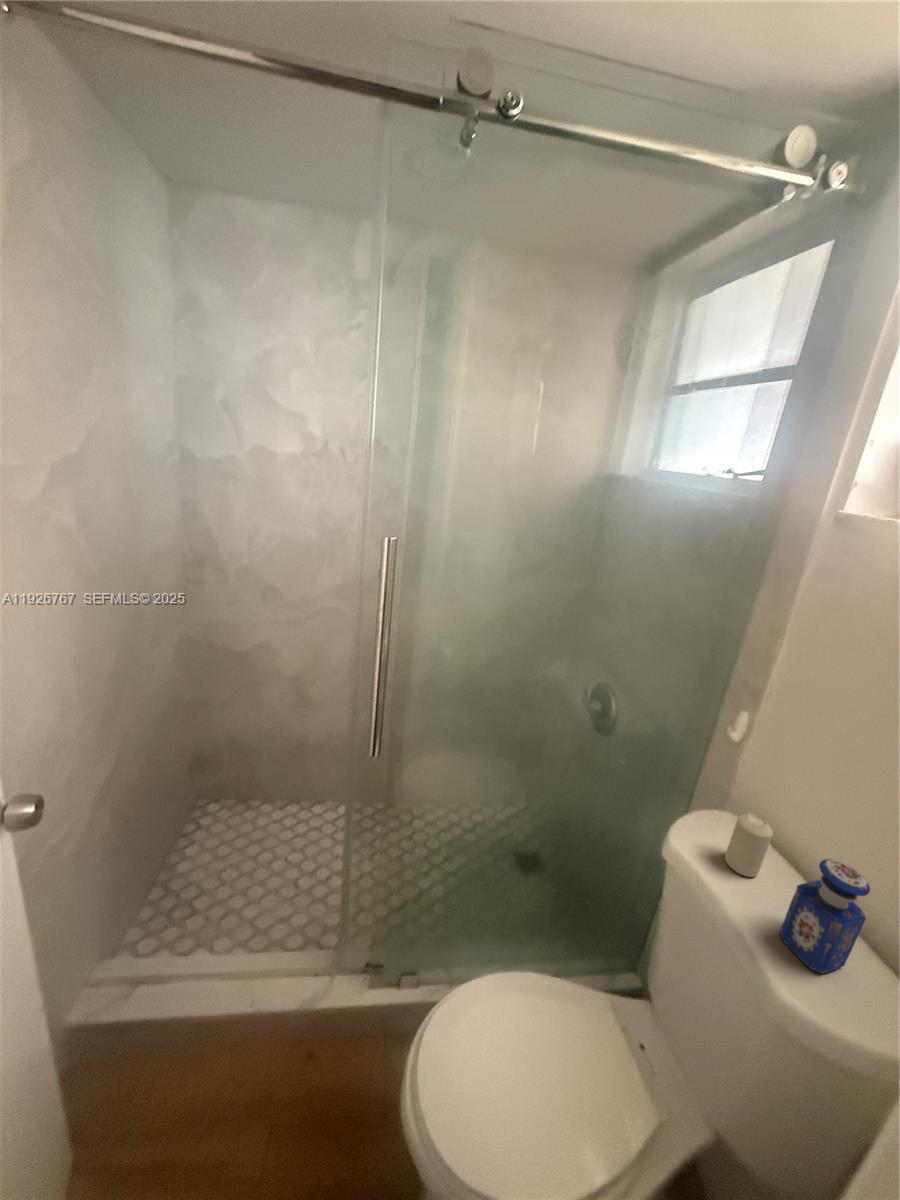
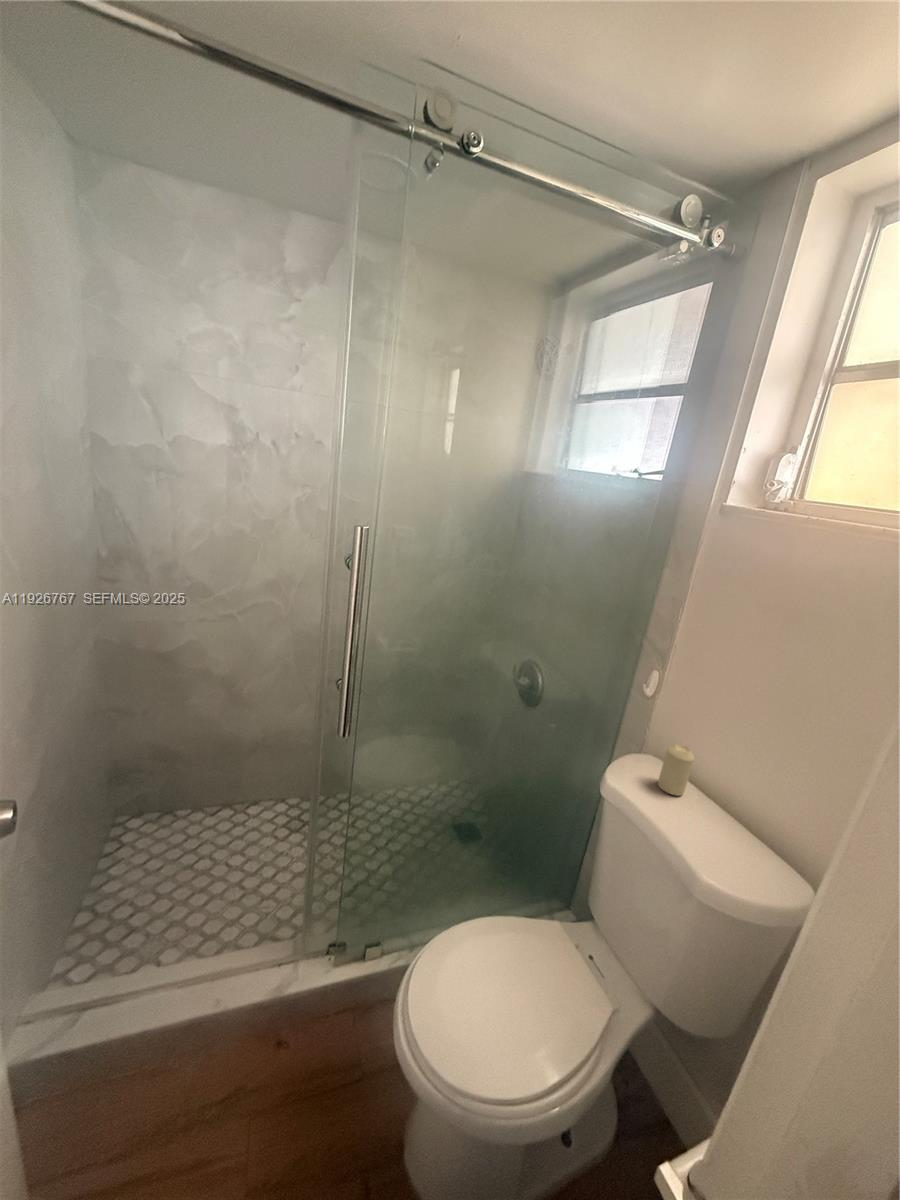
perfume bottle: present [780,859,870,974] -> none [707,767,771,855]

